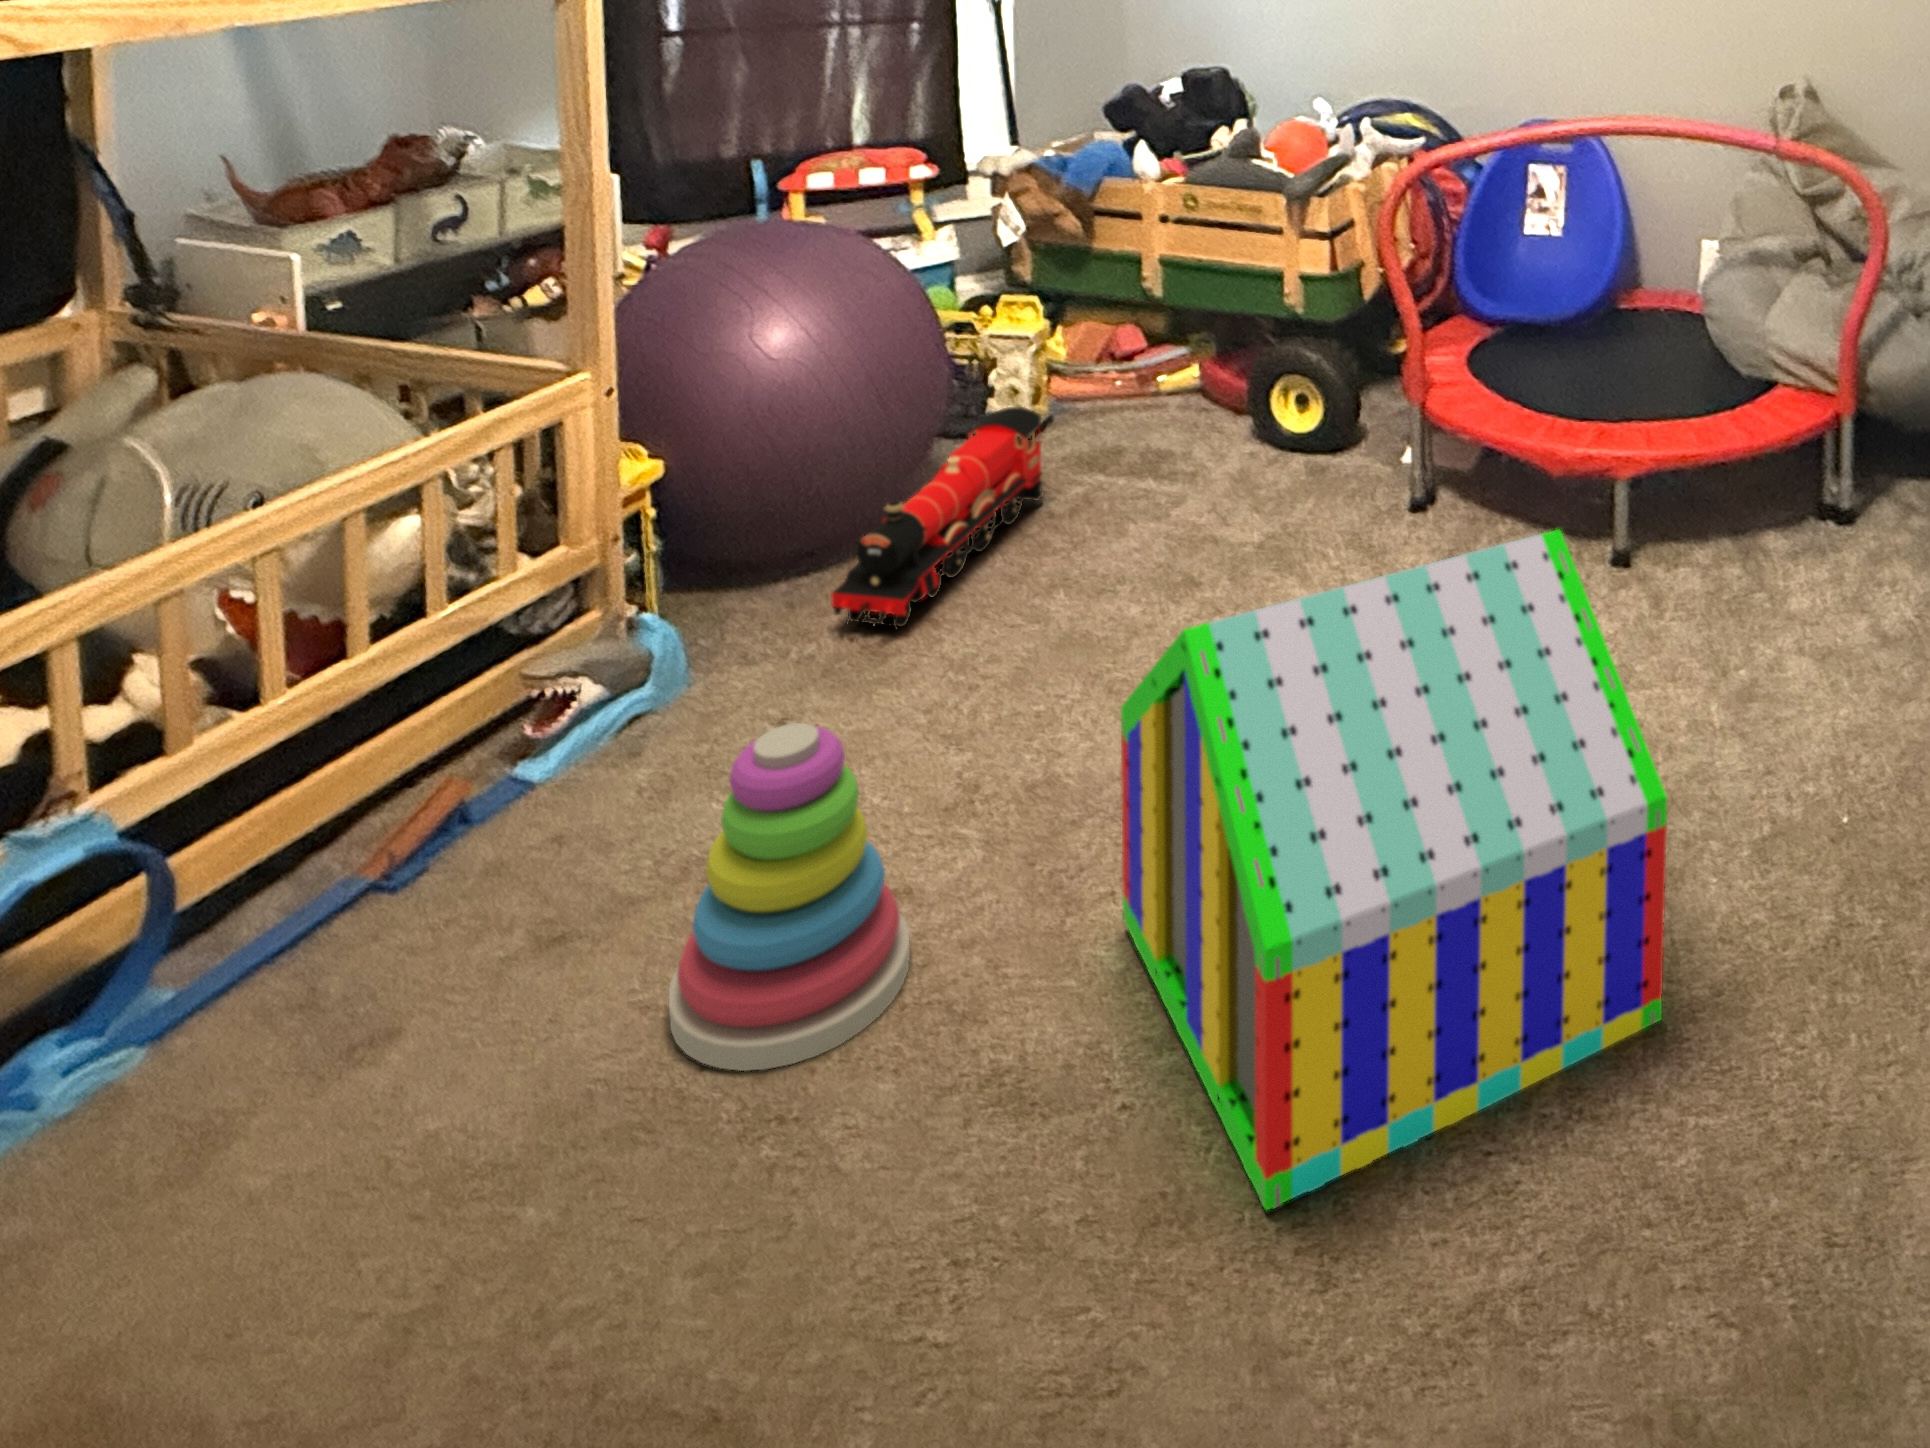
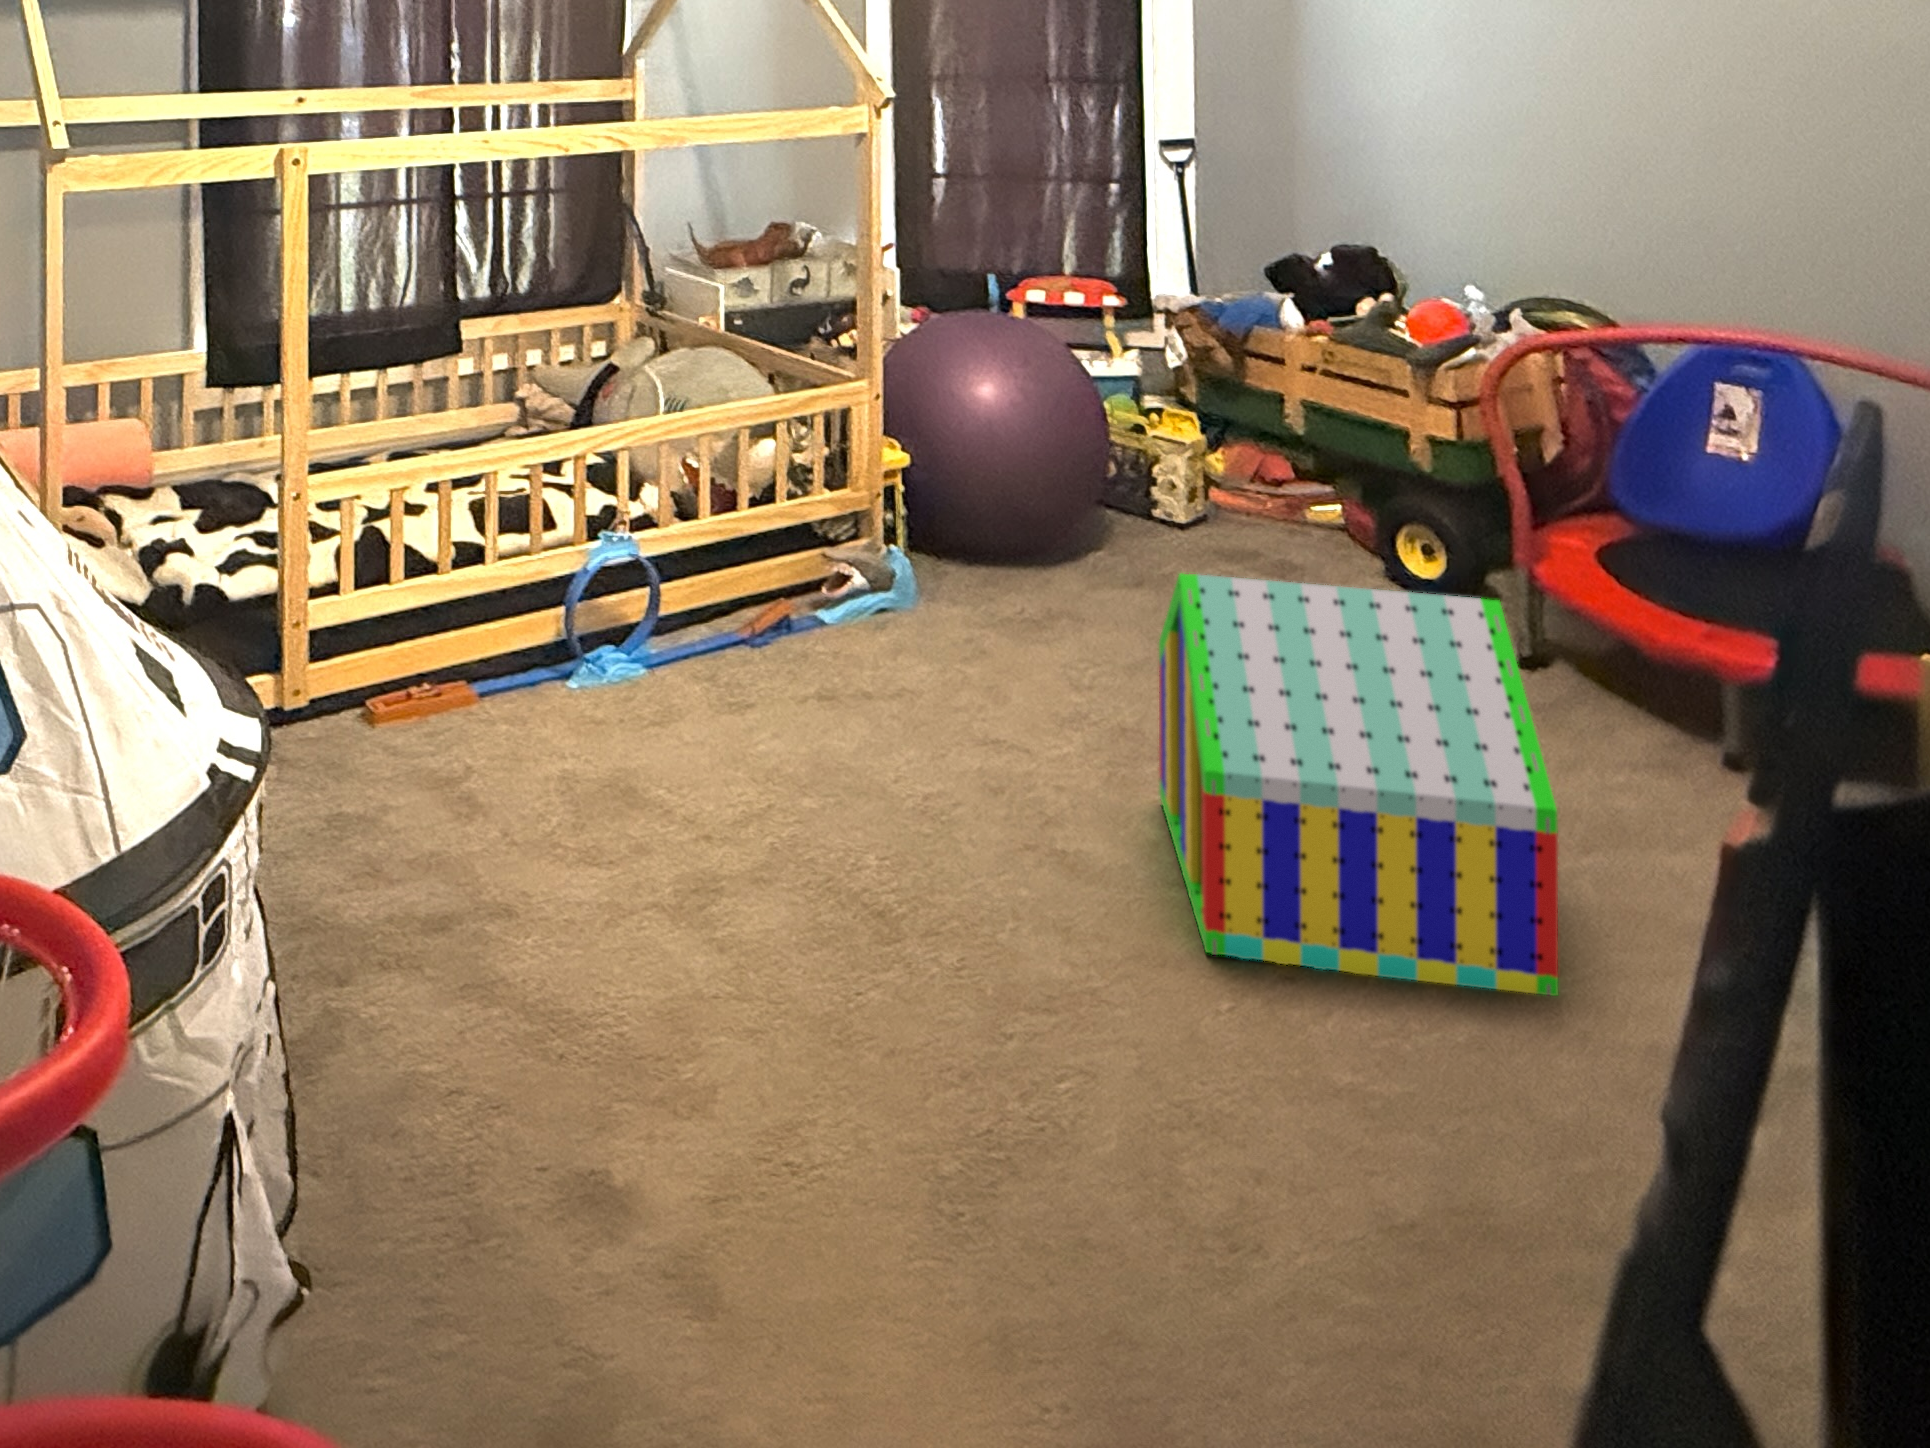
toy train: present [831,406,1043,627] -> none [1010,483,1179,608]
stacking toy: present [669,723,910,1071] -> none [883,589,1021,790]

